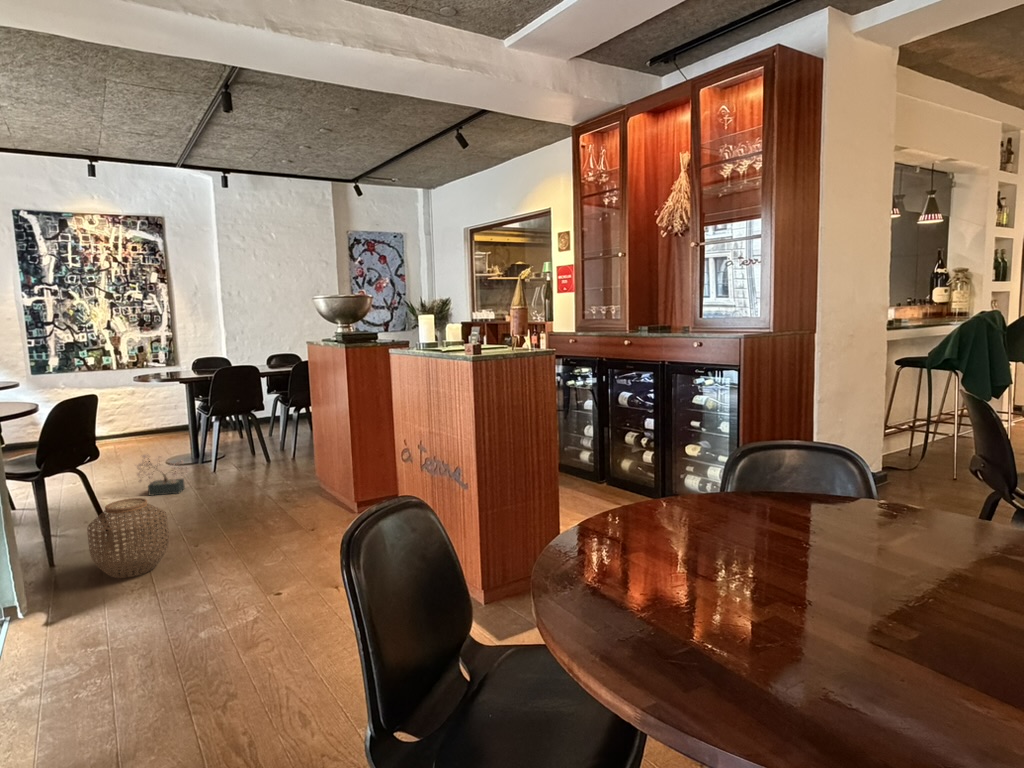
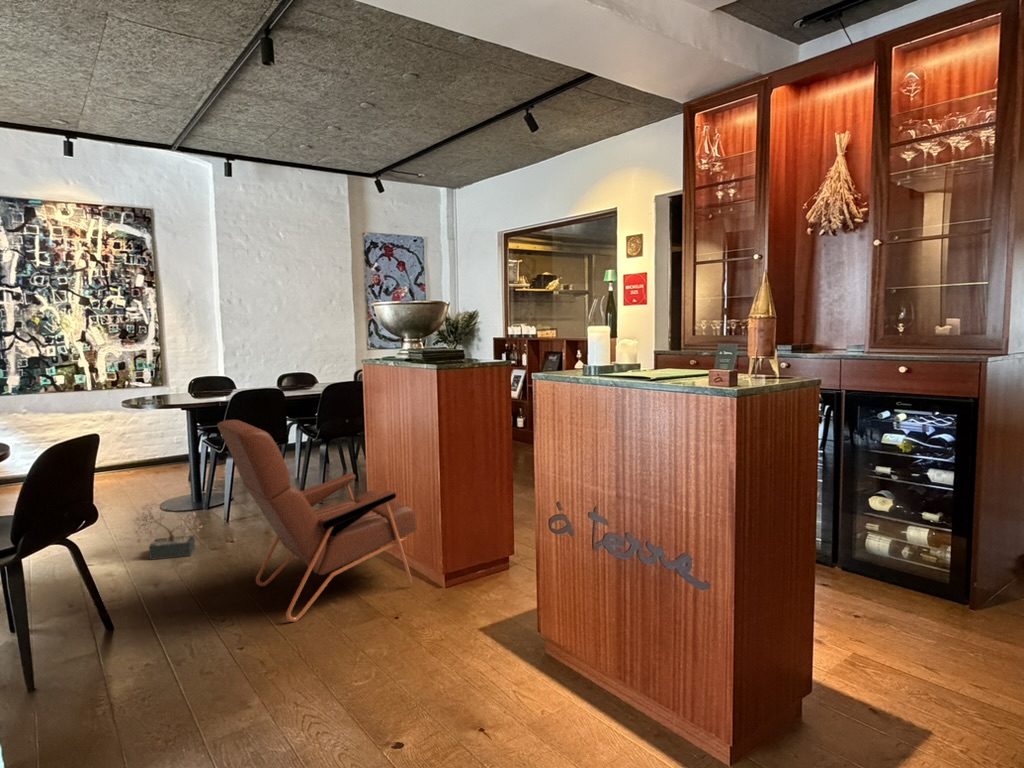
armchair: none [186,386,339,532] -> present [217,420,417,622]
woven basket: present [87,498,169,578] -> none [95,587,211,711]

